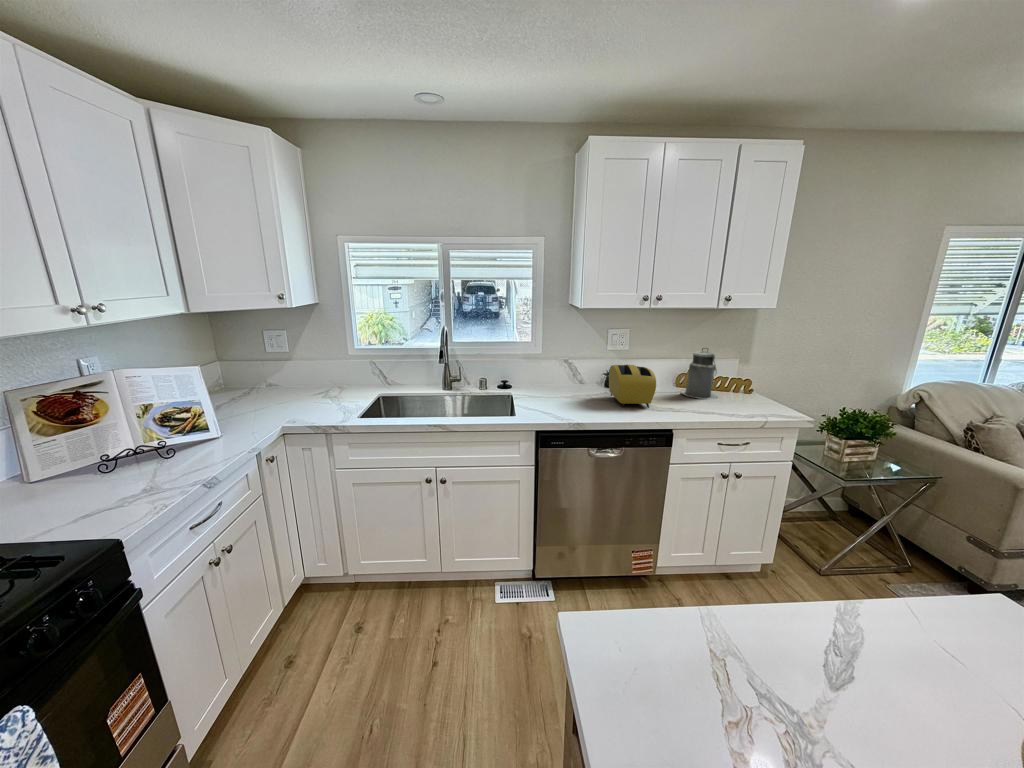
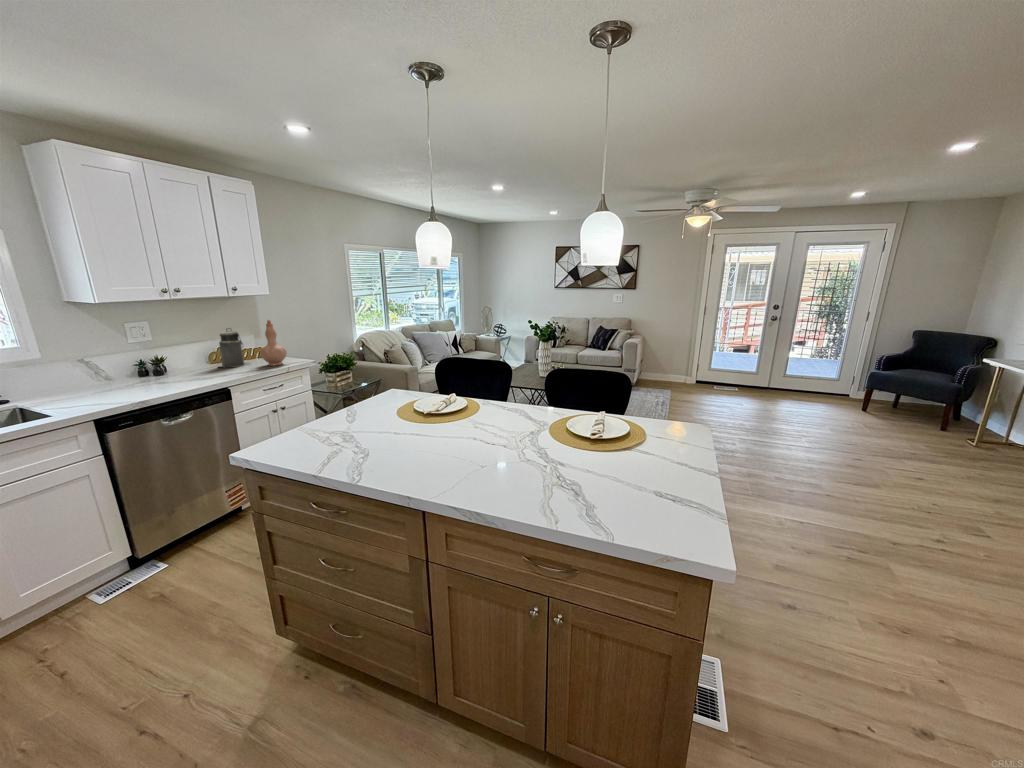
vase: none [732,344,770,411] -> present [260,320,287,366]
toaster: present [609,364,656,408] -> none [144,349,202,385]

